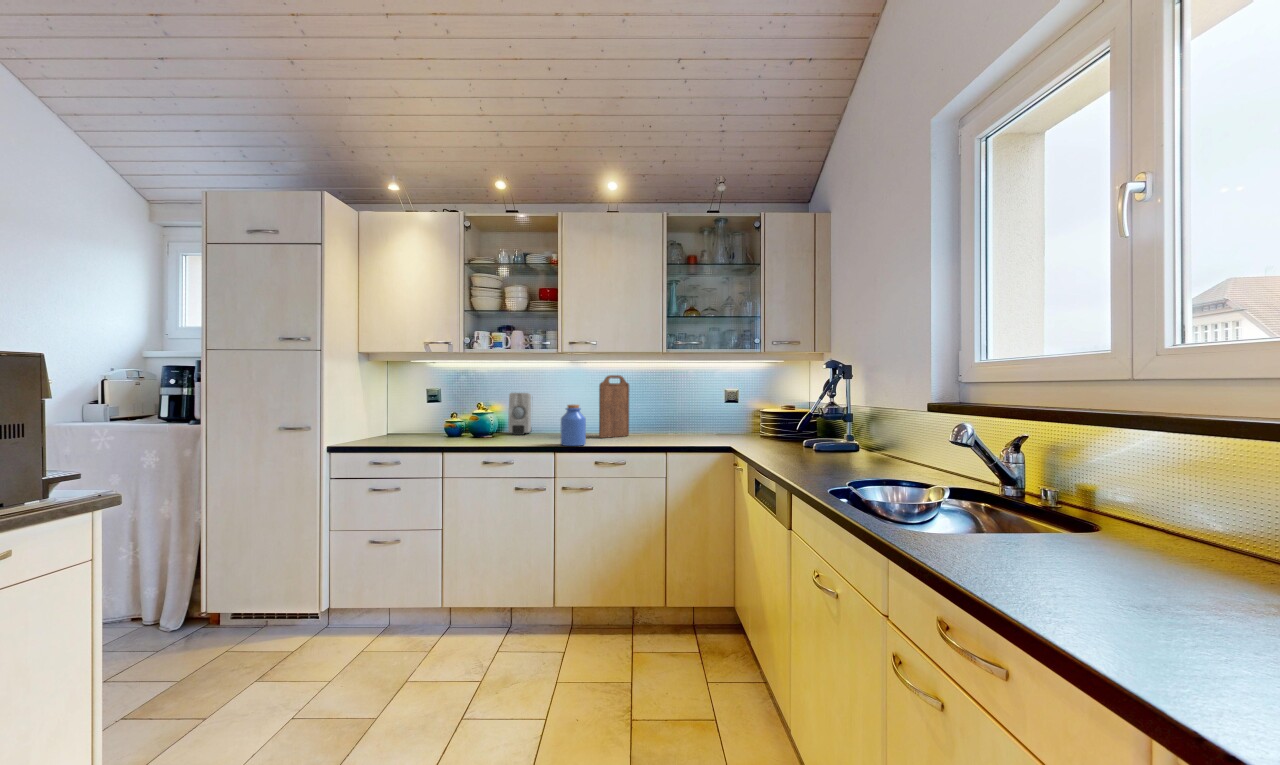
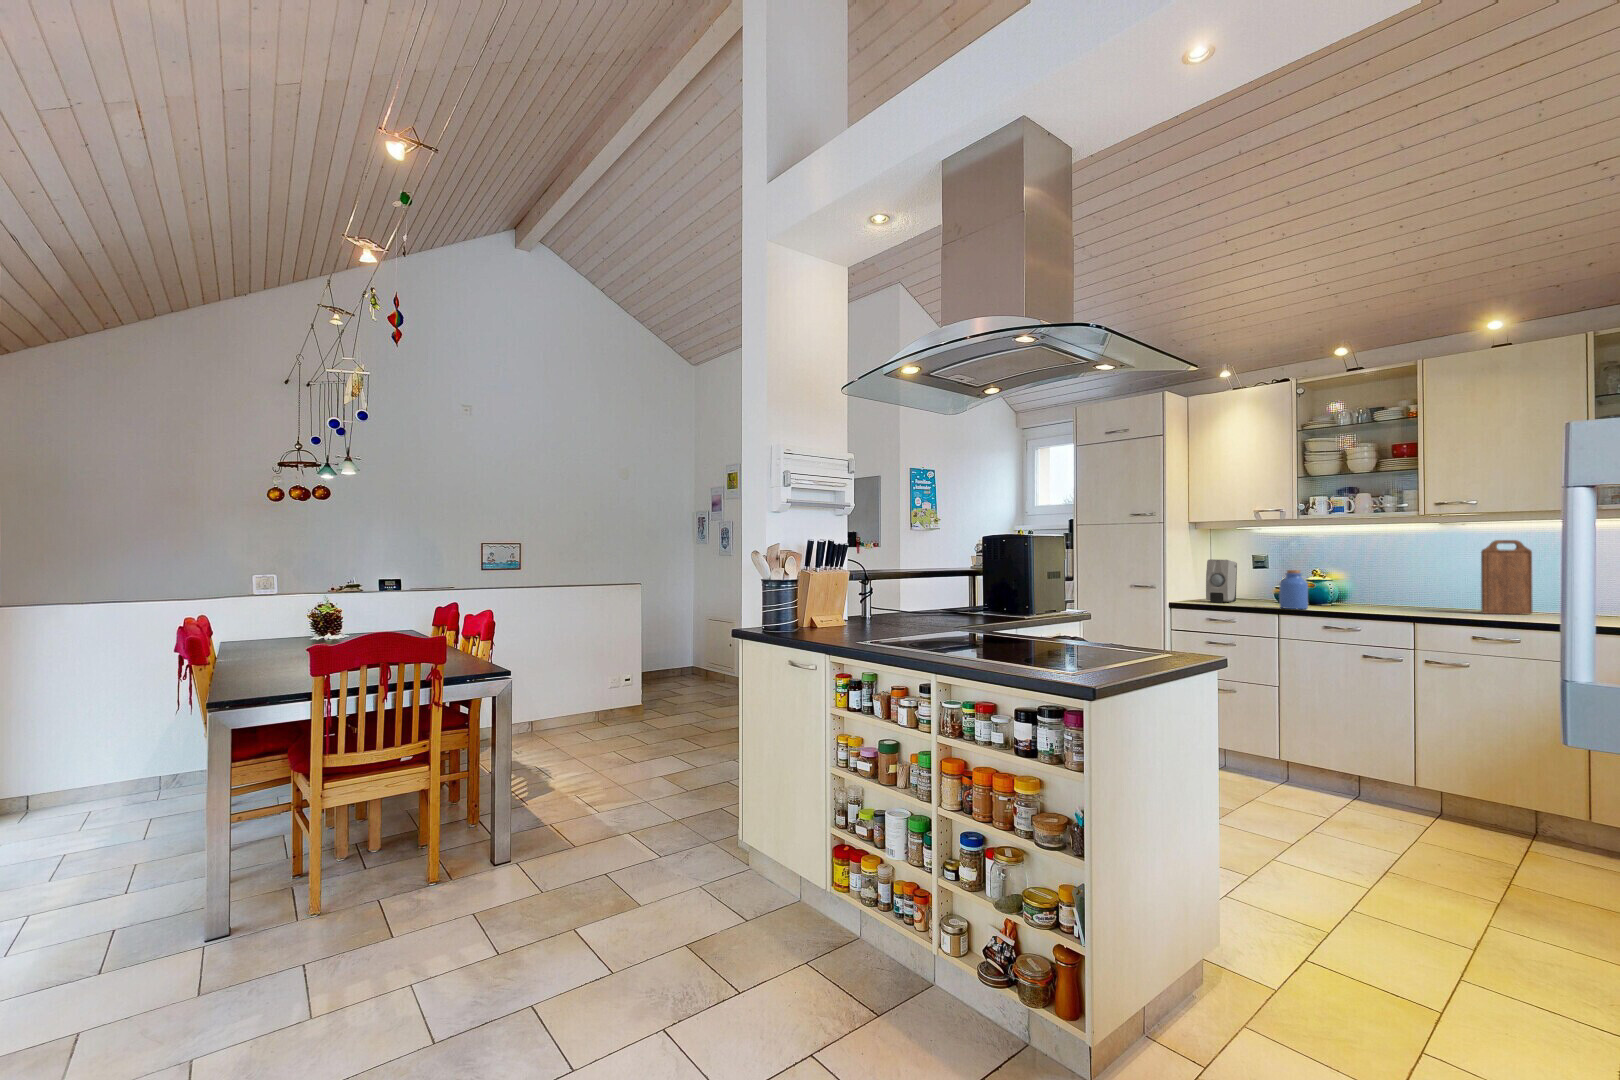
soap dispenser: present [508,393,532,435] -> present [1206,559,1237,603]
jar: present [561,404,586,446] -> present [1279,570,1308,609]

